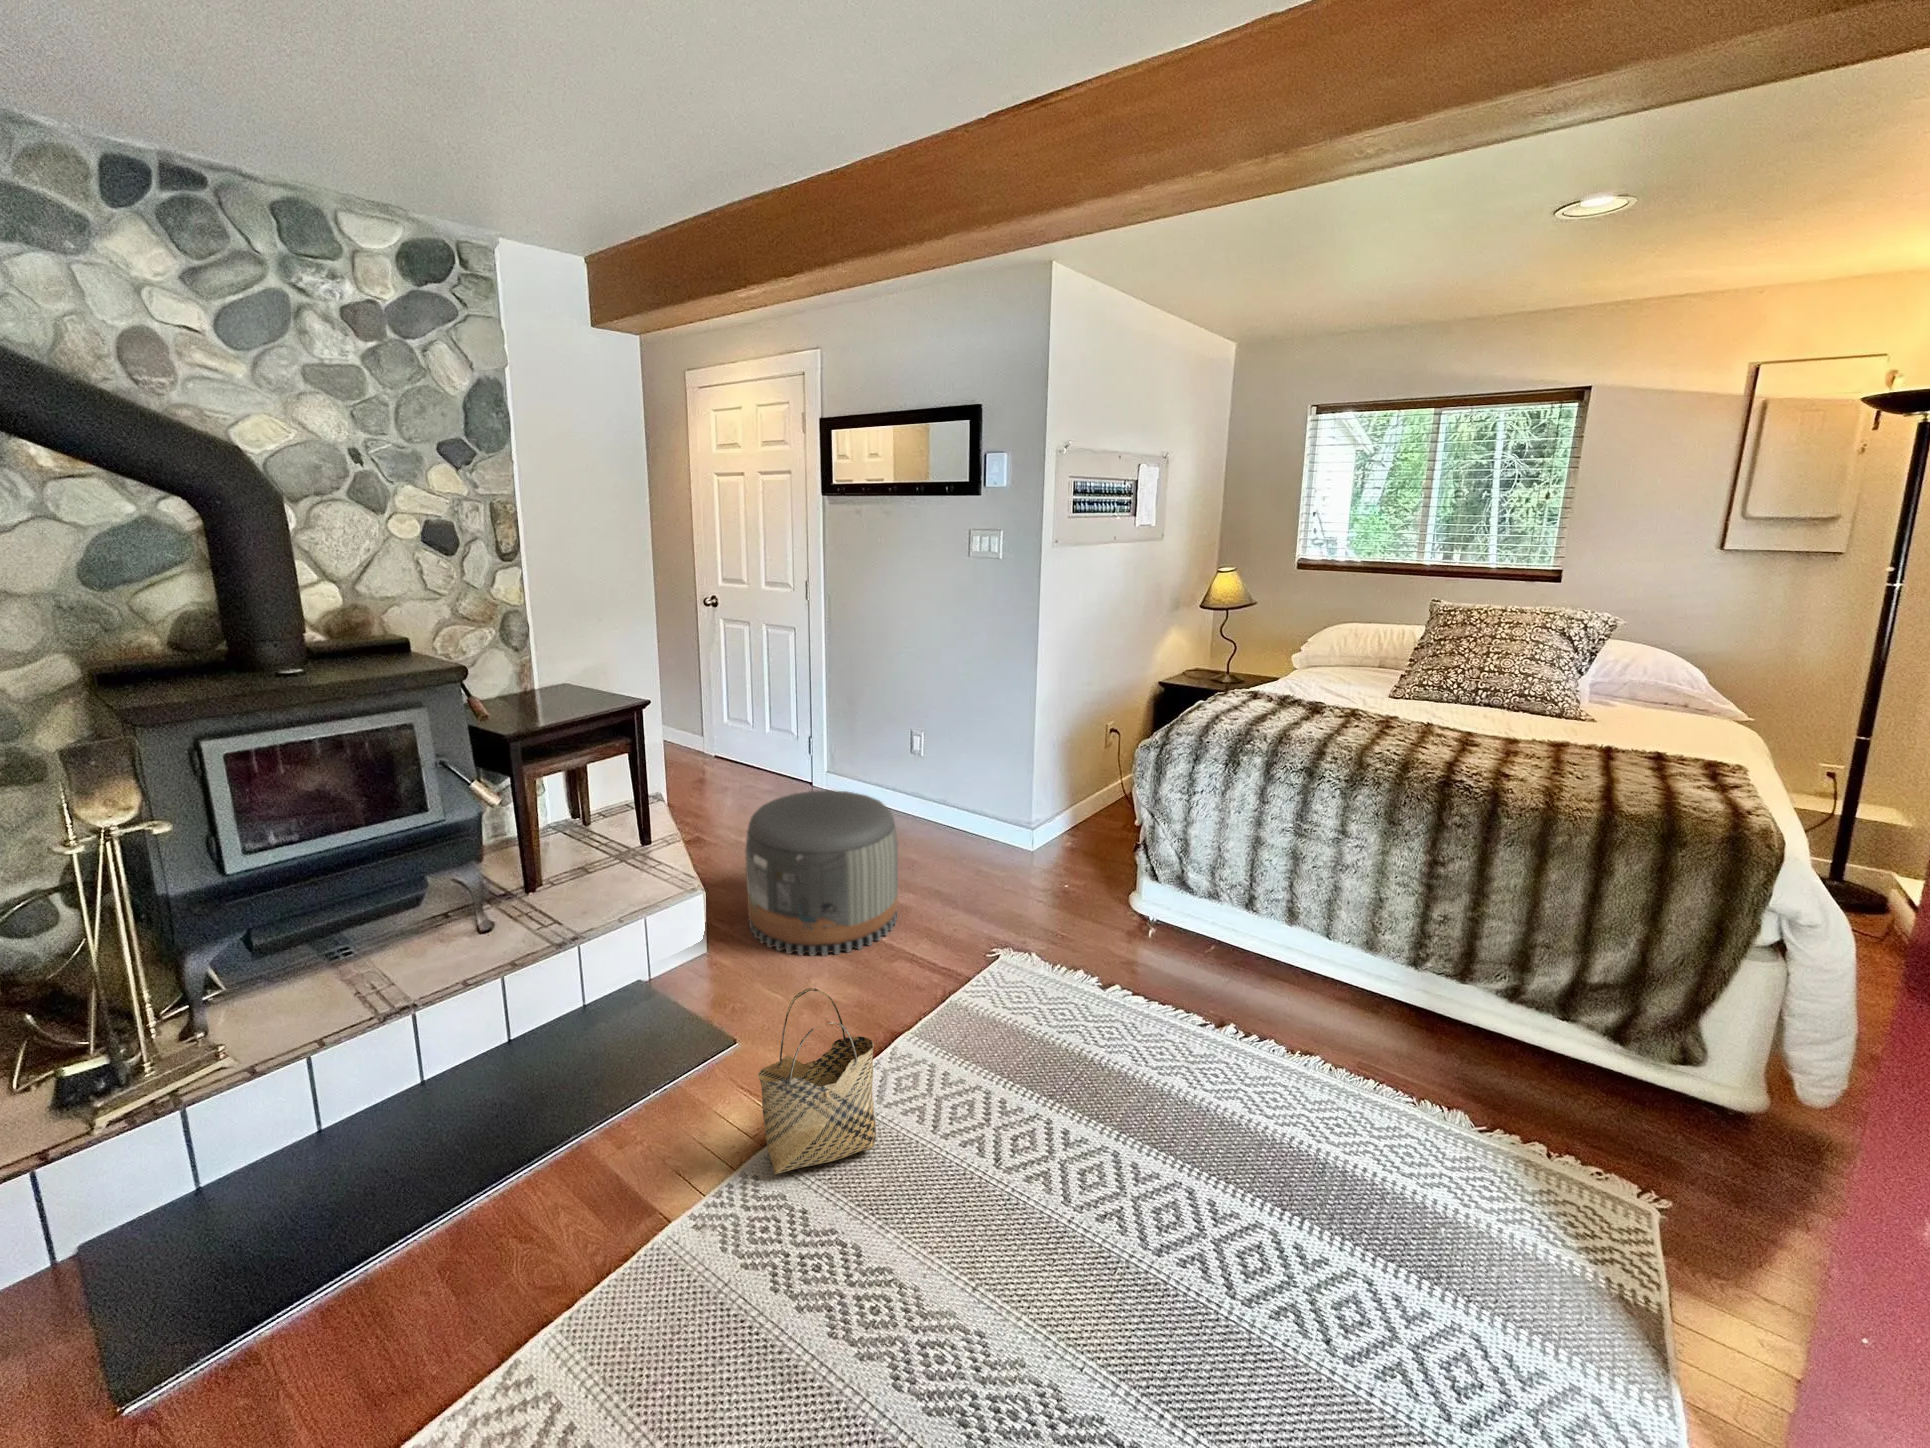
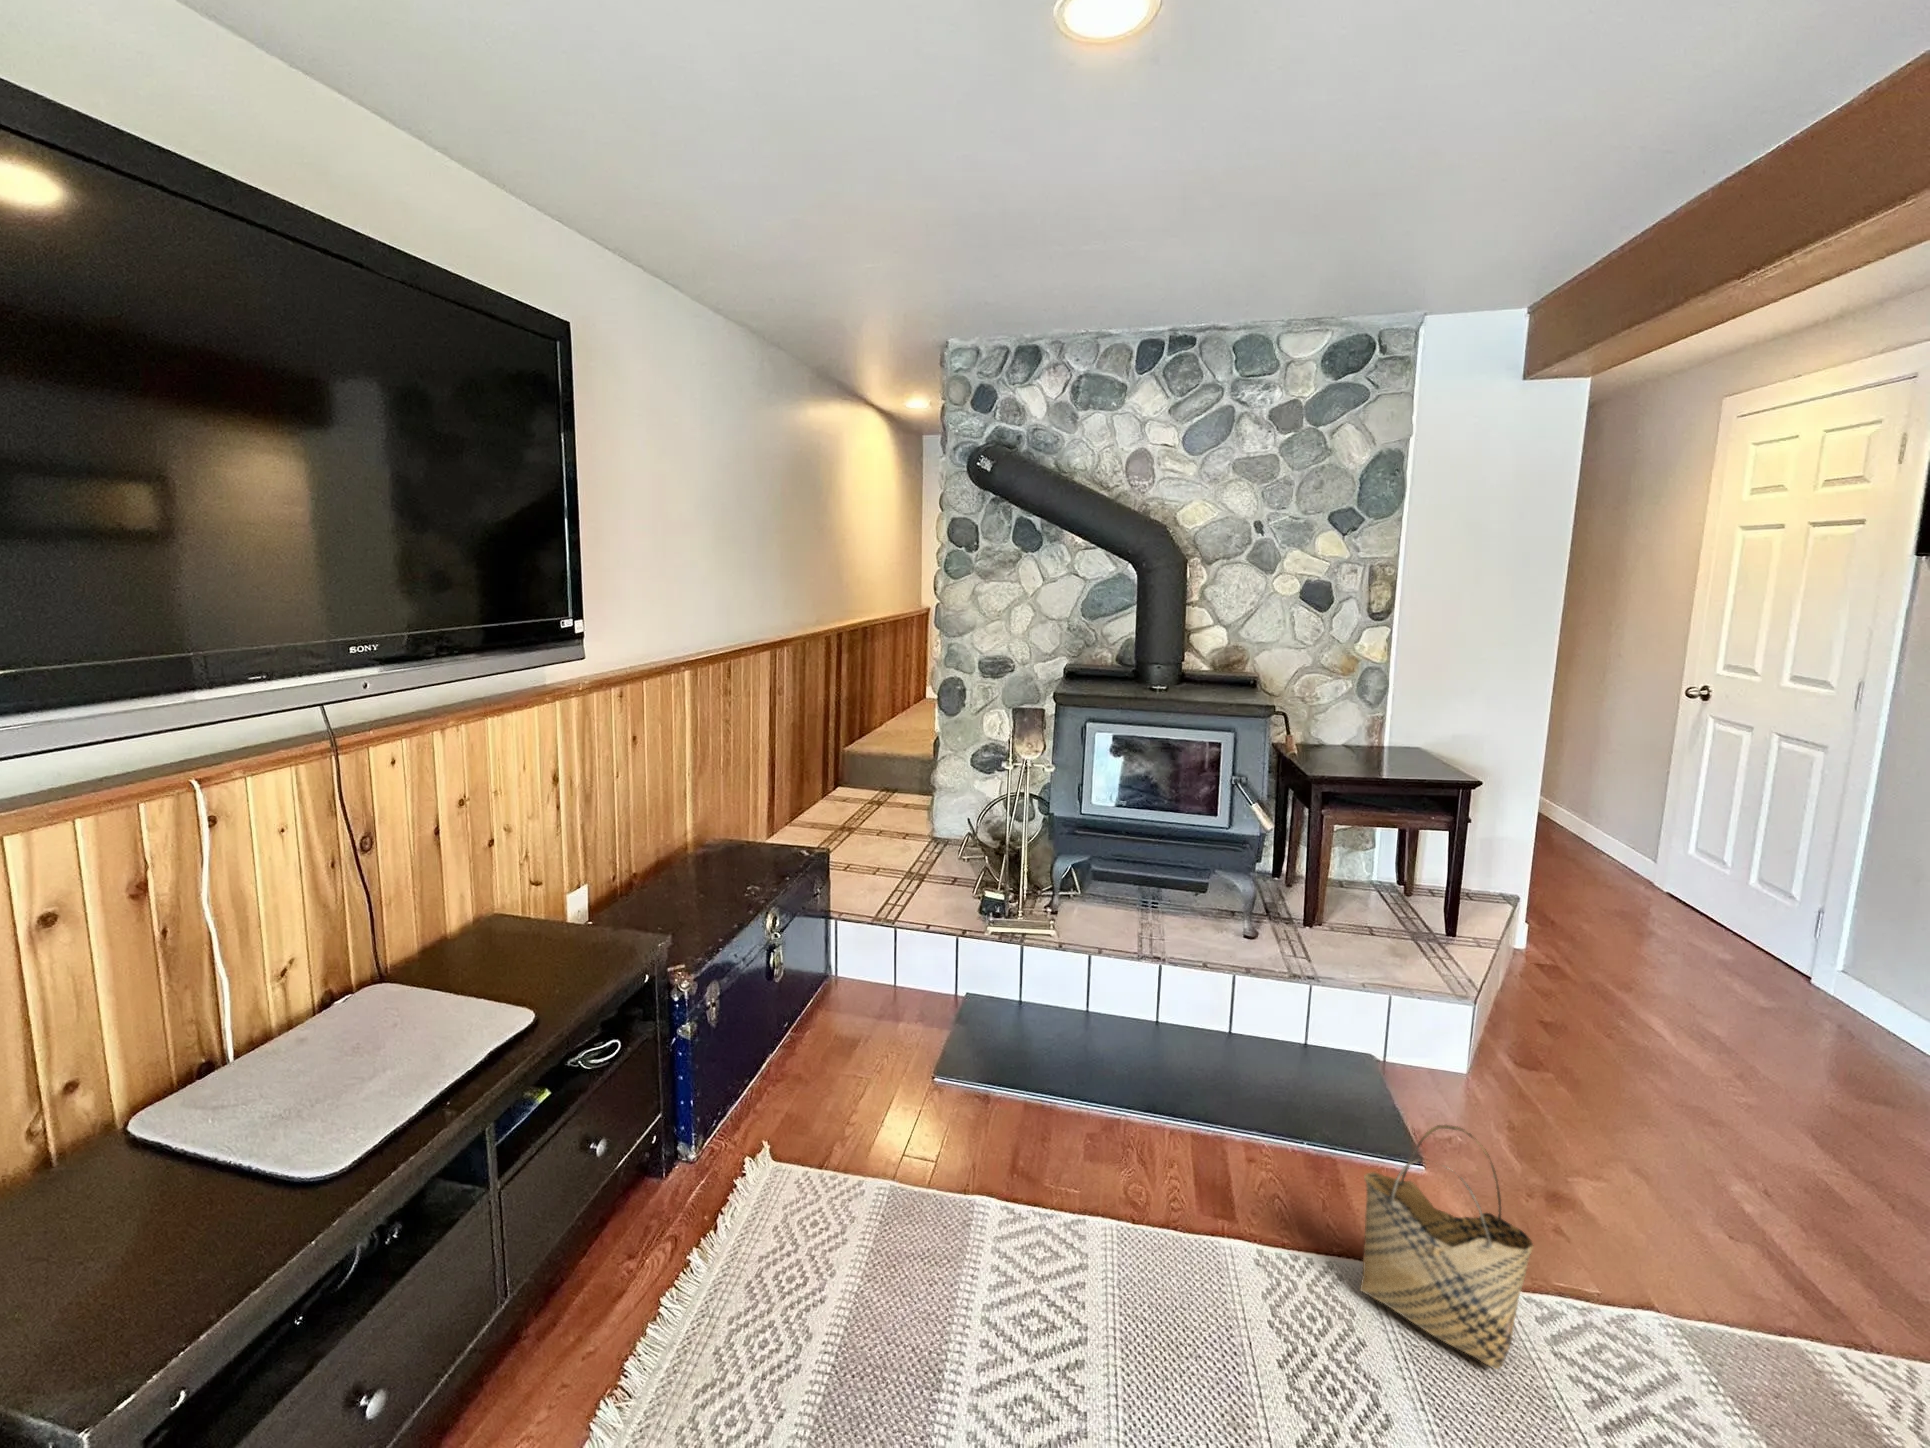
pouf: present [745,790,898,956] -> none [1546,945,1846,1209]

